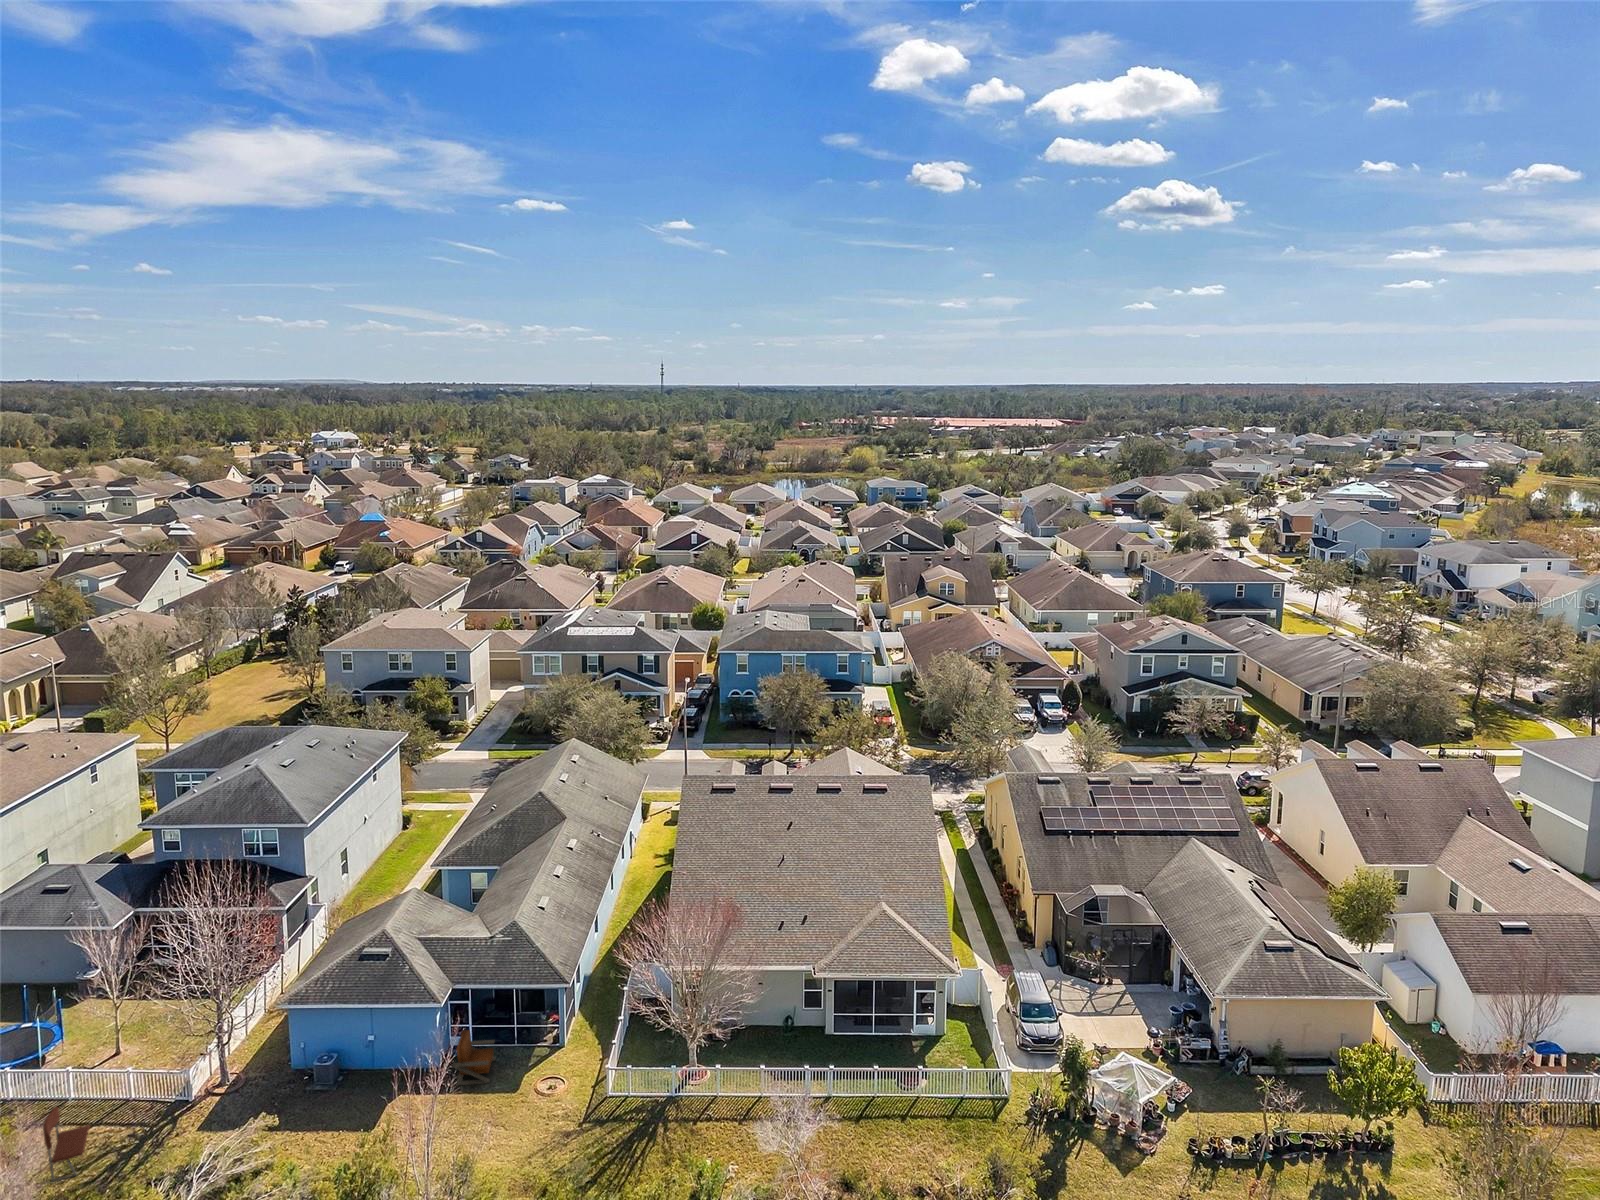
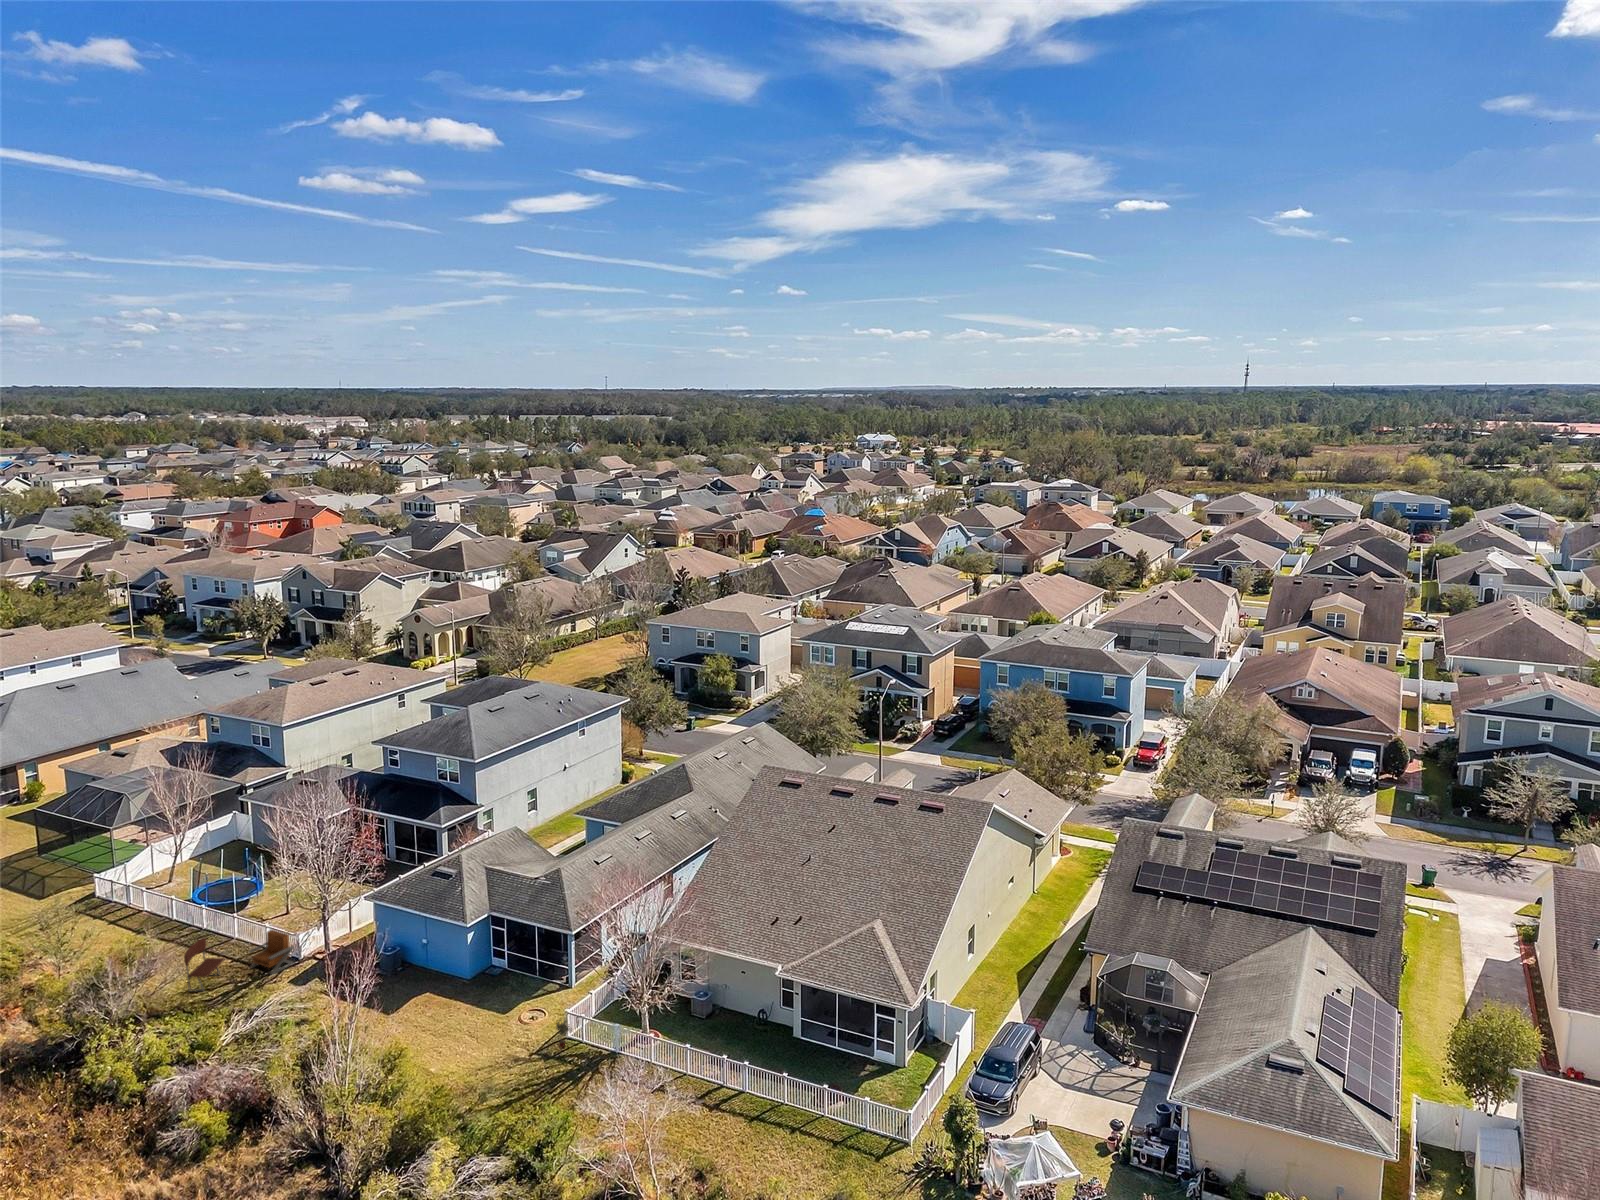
lounge chair: present [453,1030,496,1085] -> present [249,930,294,975]
potted tree: none [596,1074,621,1109] -> present [556,1020,572,1048]

